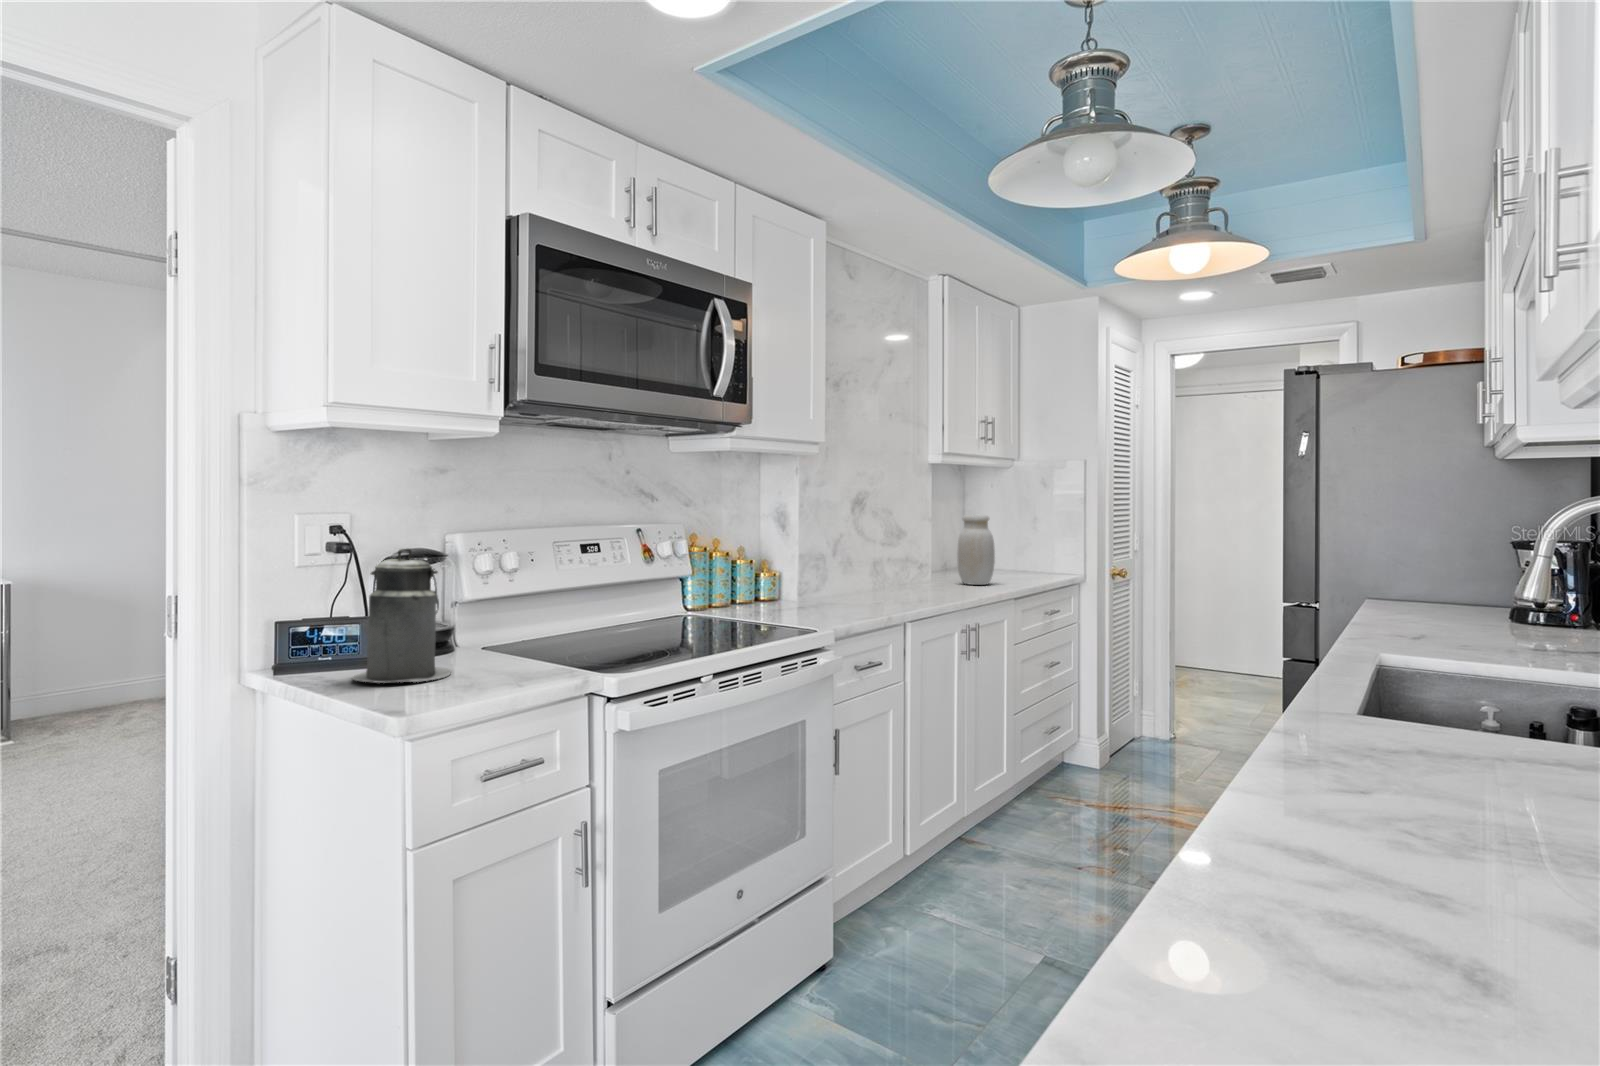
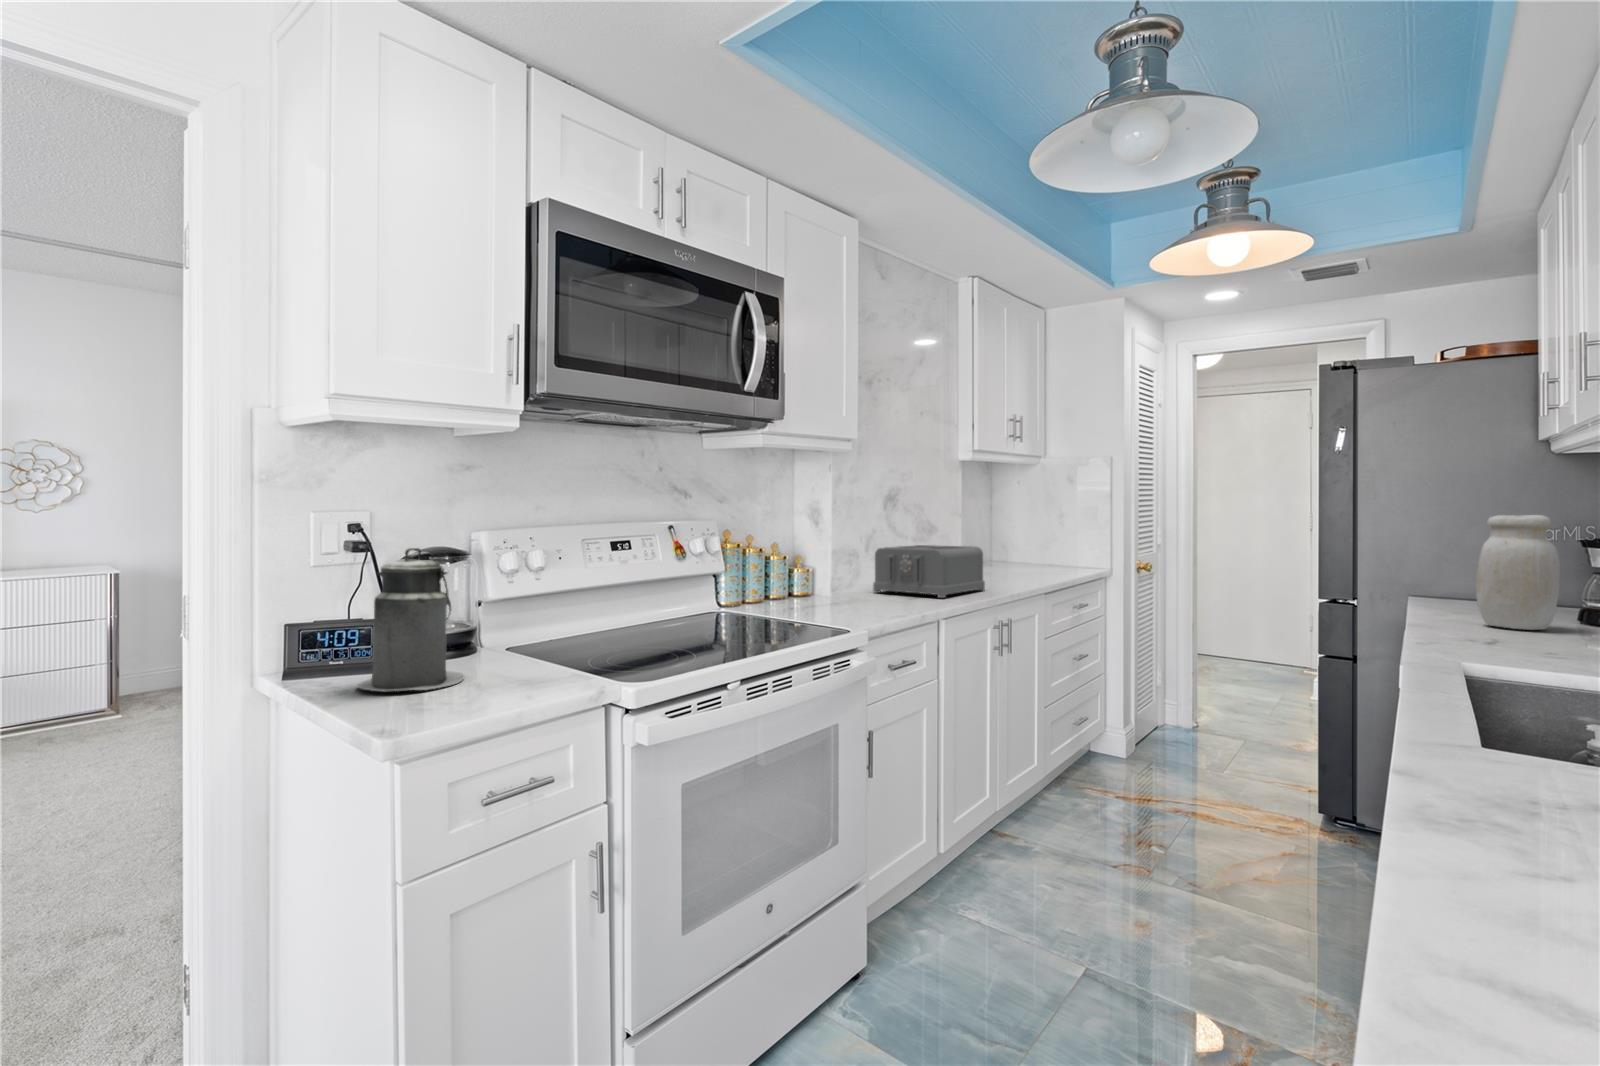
jar: present [957,514,995,585] -> present [1476,515,1560,630]
toaster: none [840,549,953,602] -> present [873,545,985,598]

